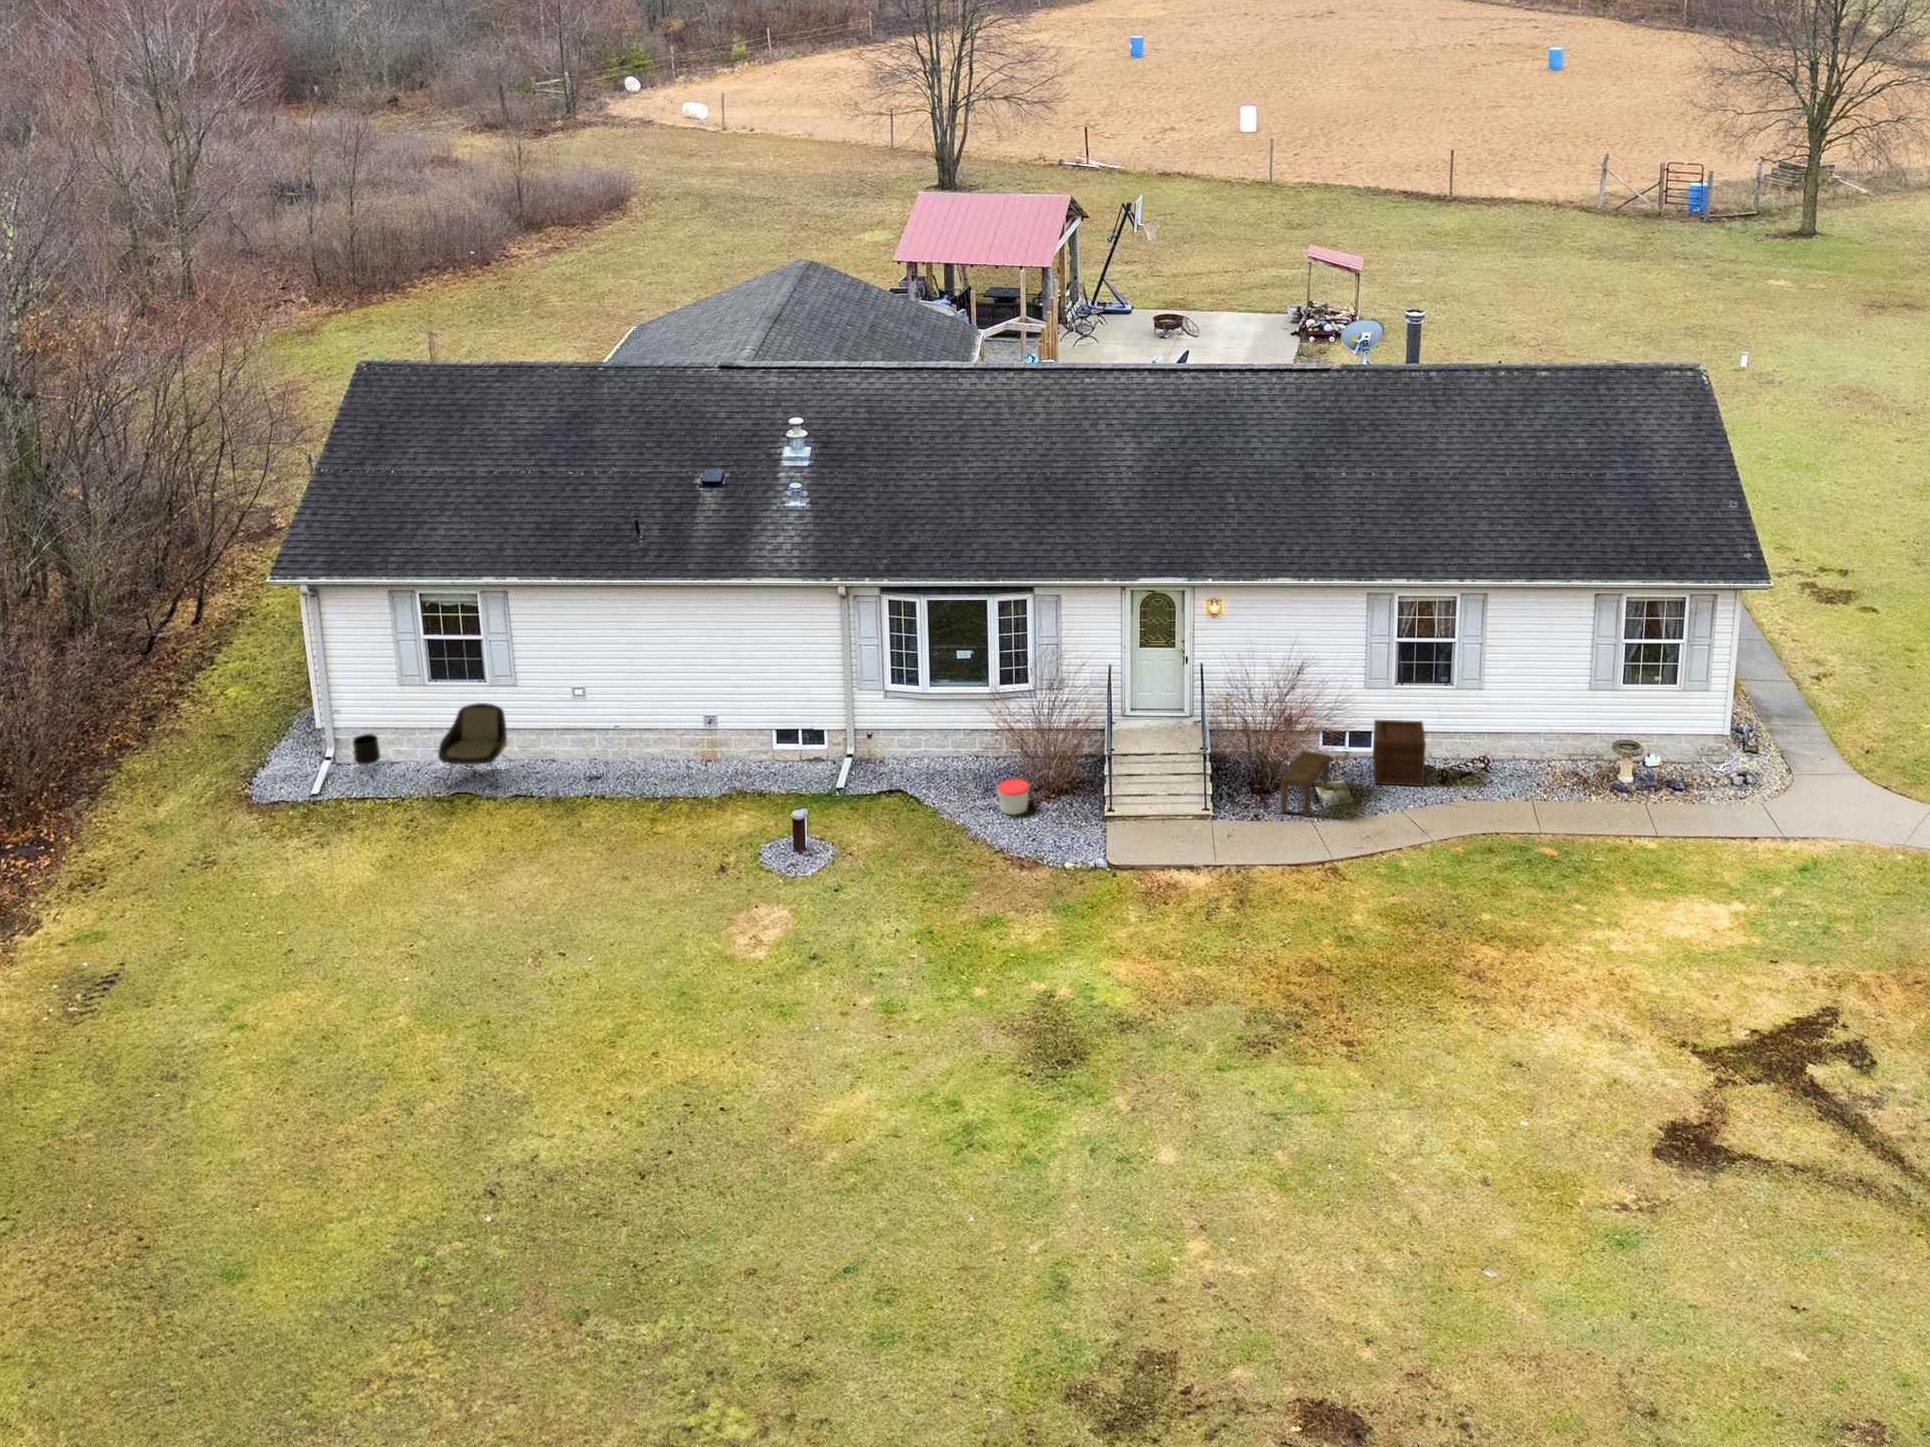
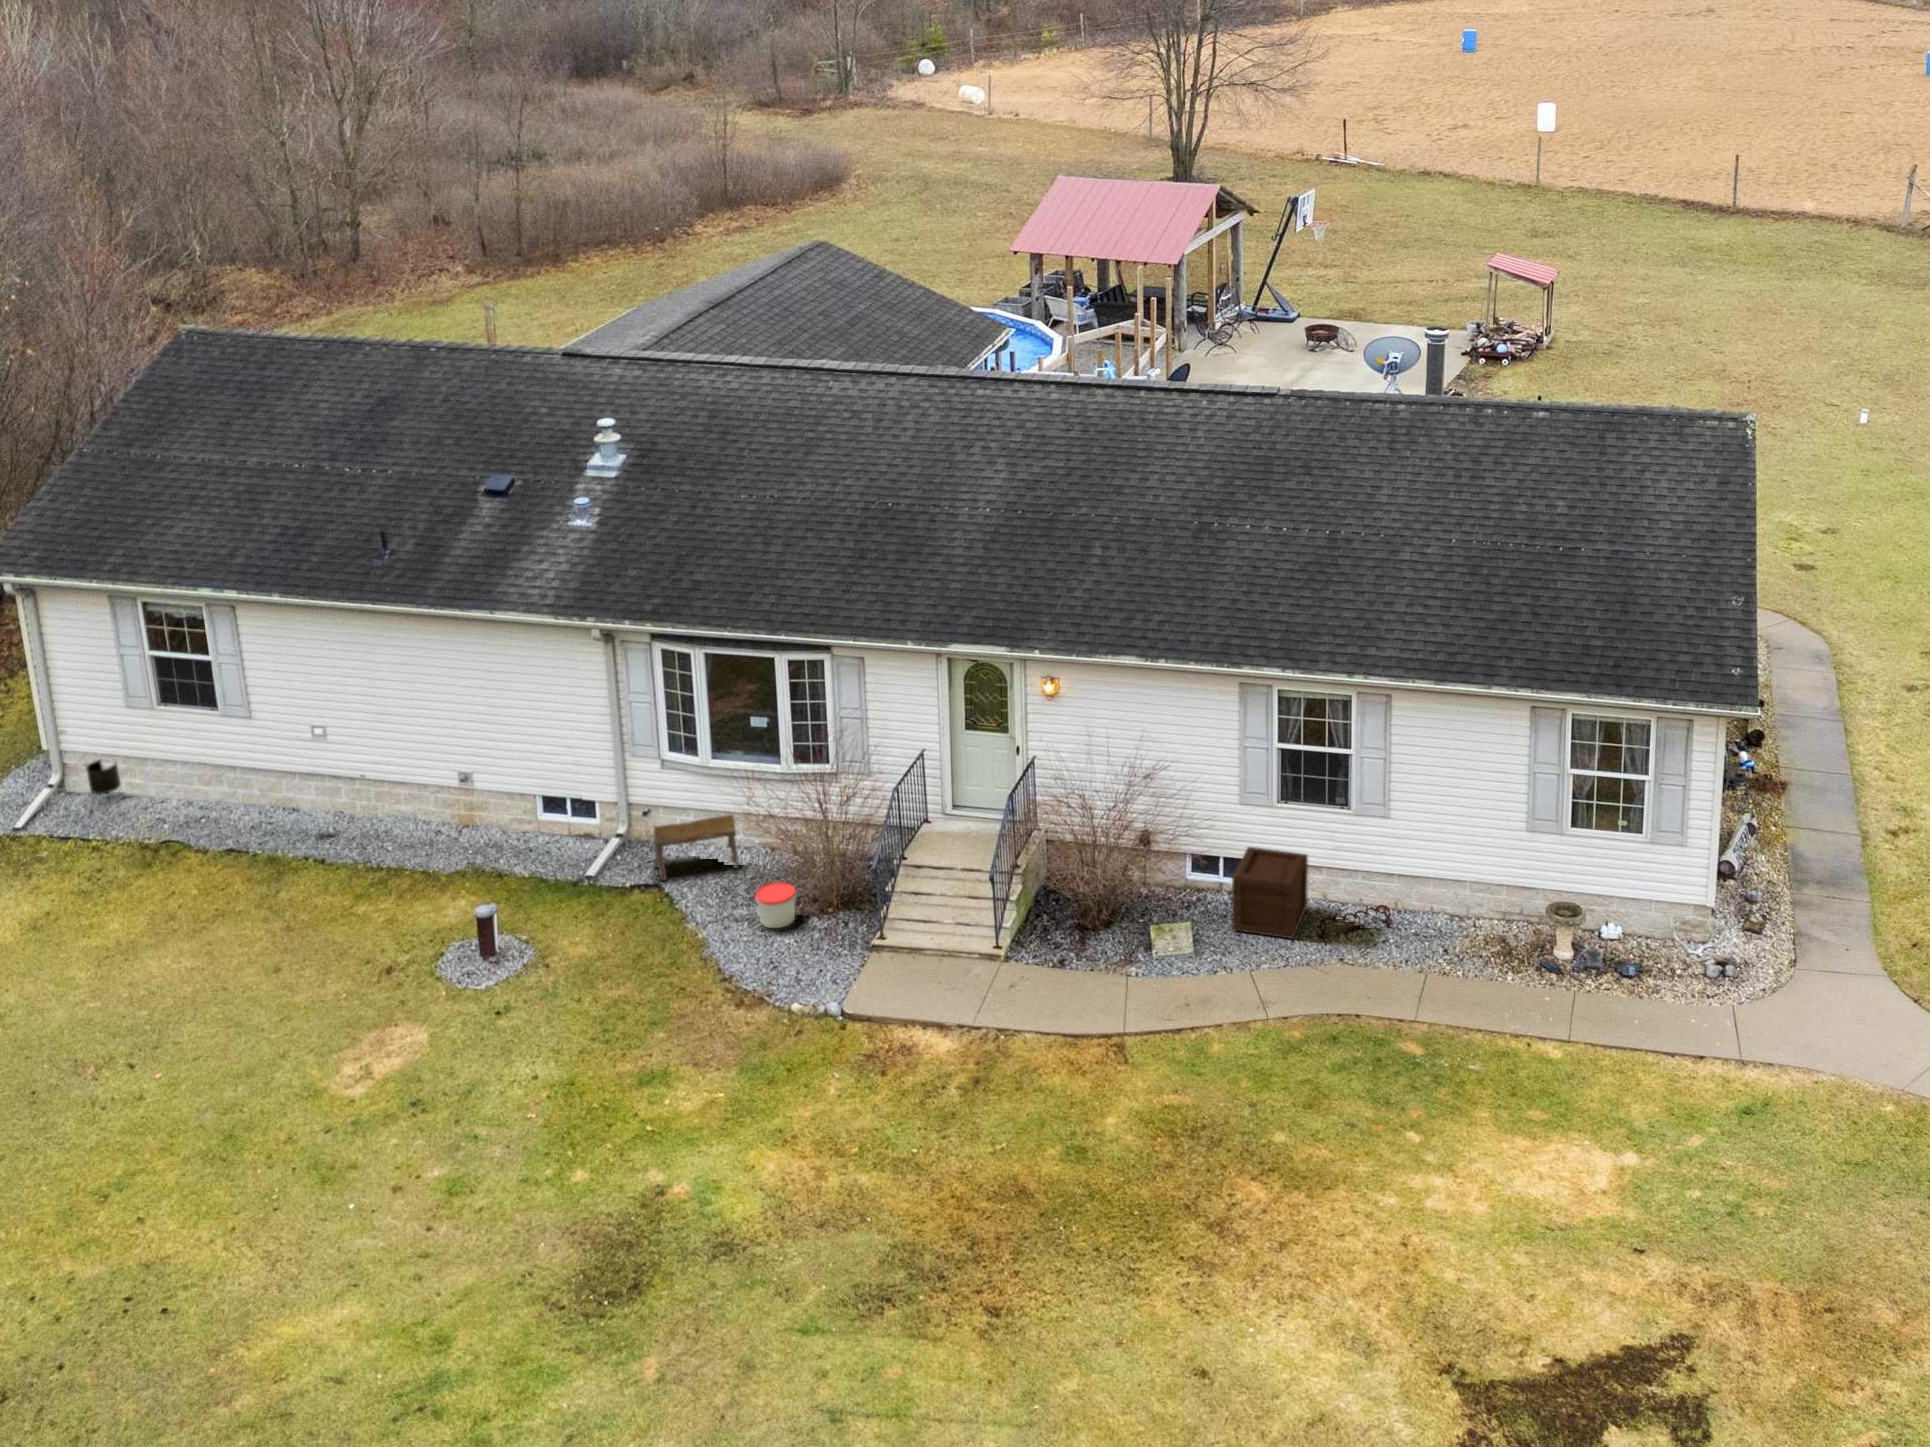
lounge chair: present [438,703,507,788] -> none [159,734,260,837]
bench: present [1280,751,1331,816] -> present [654,815,738,881]

